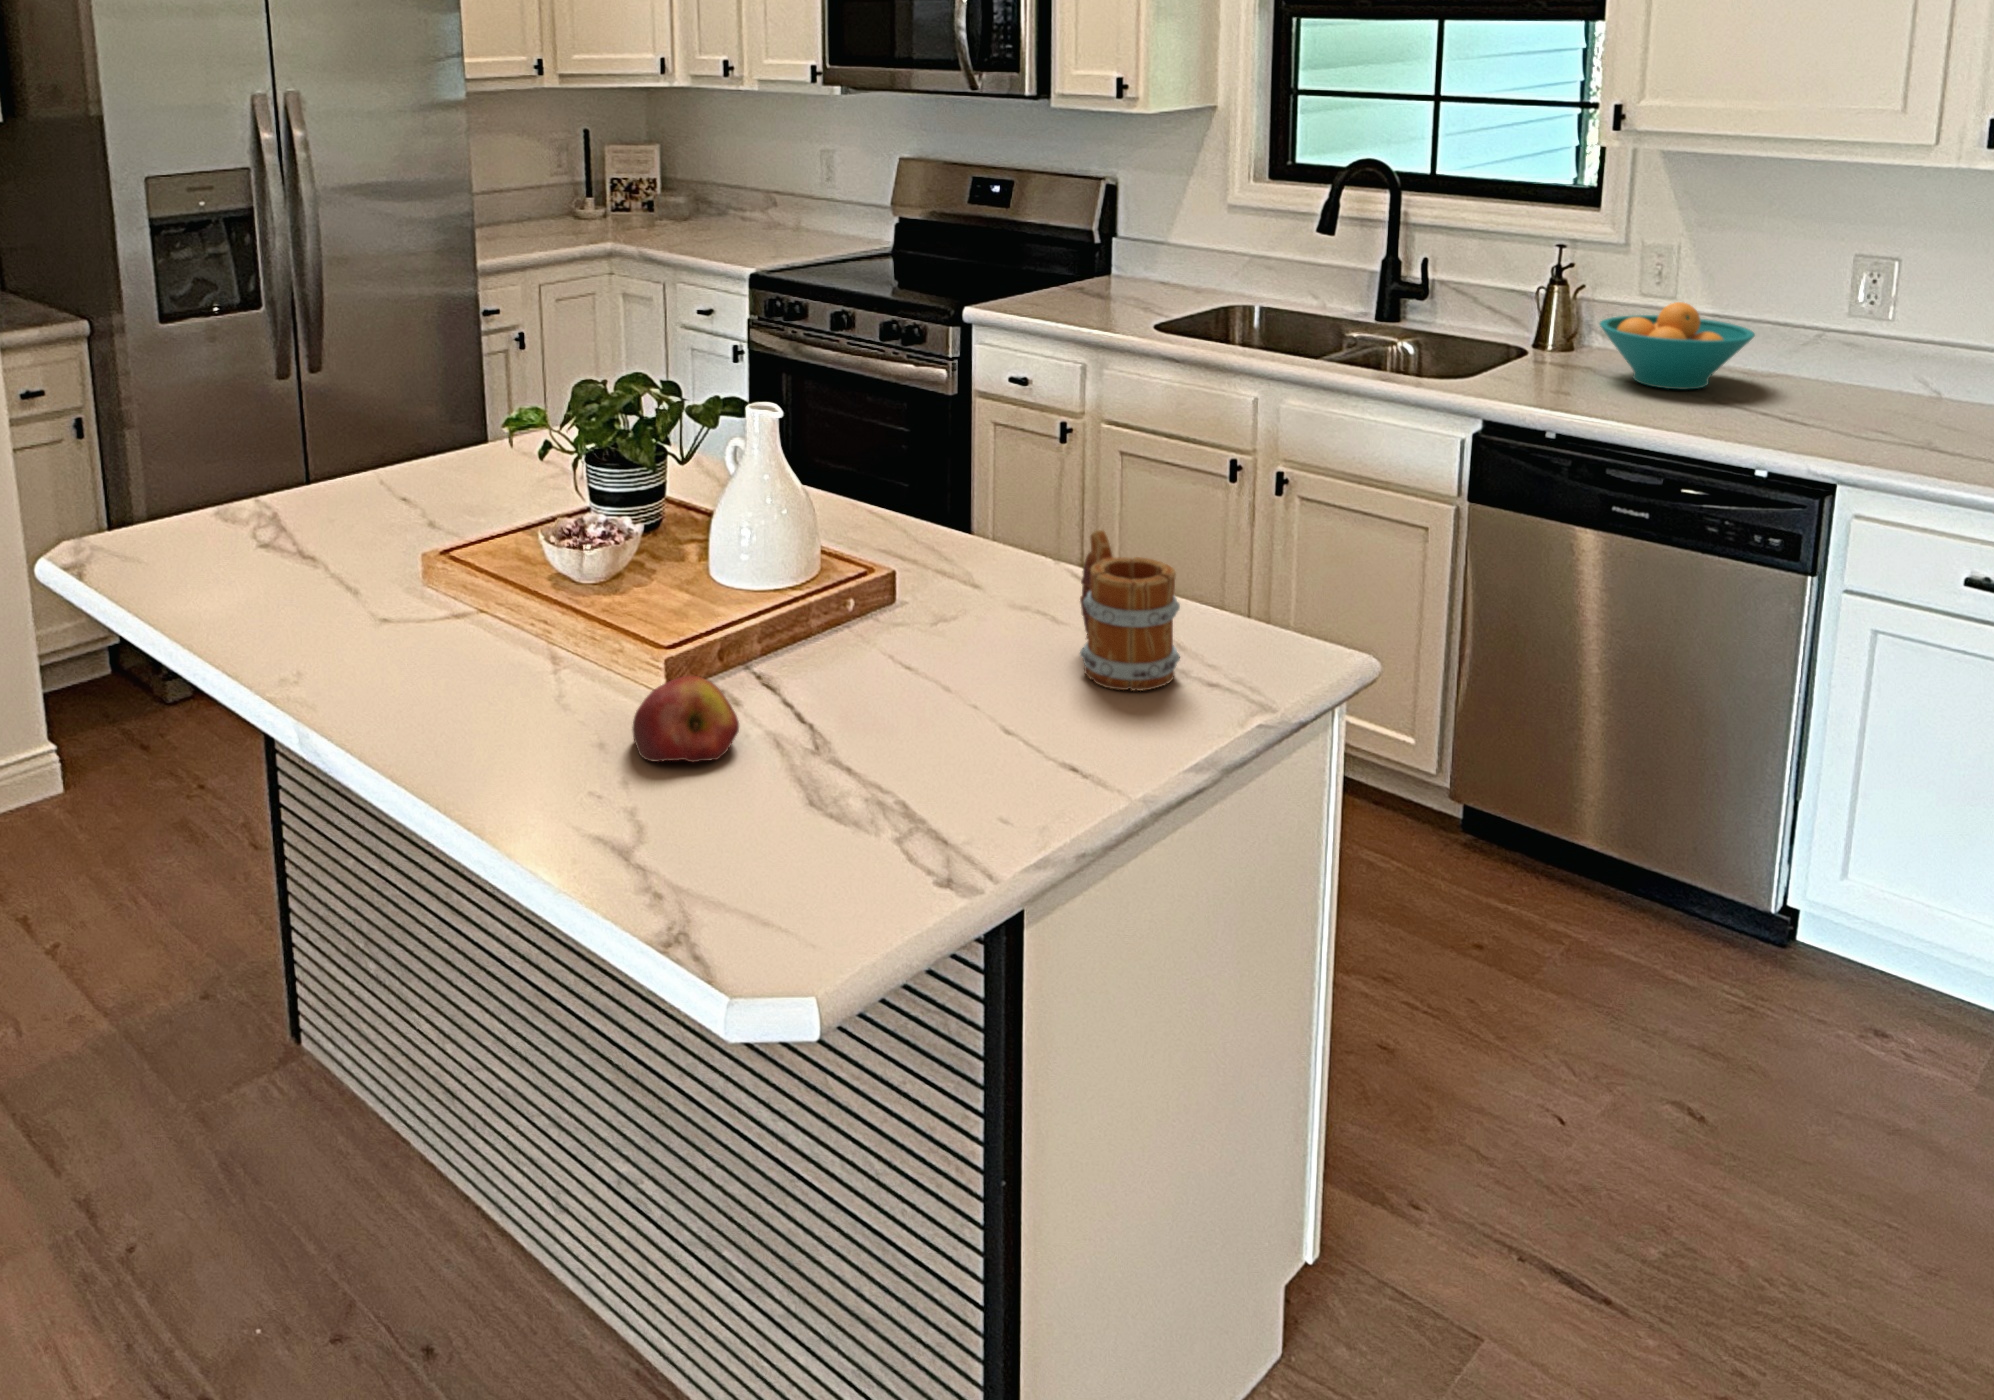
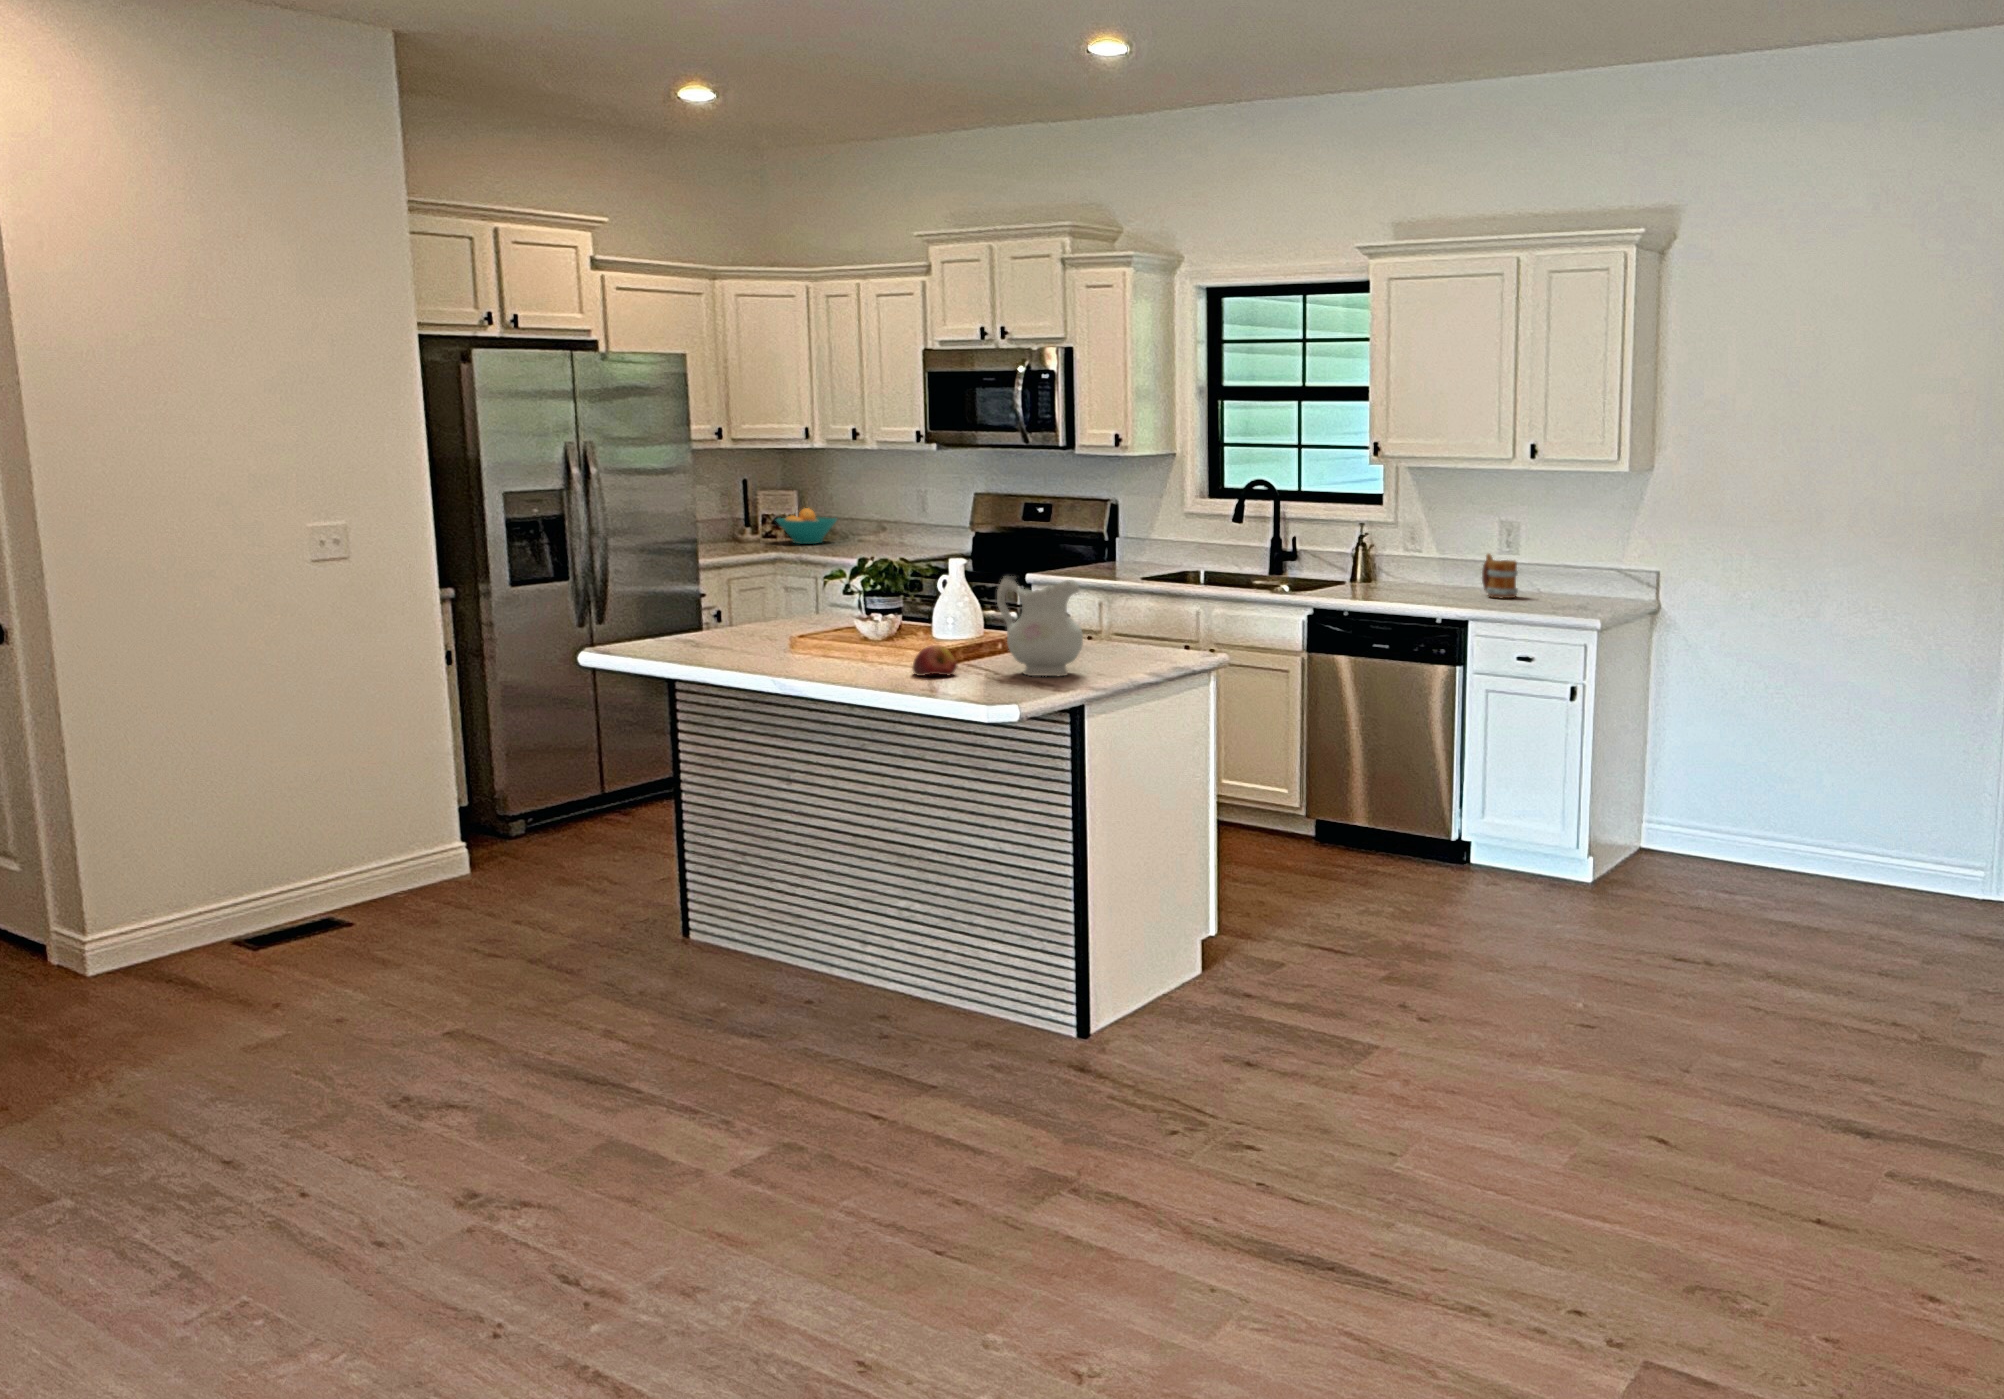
fruit bowl: present [1600,302,1755,389] -> present [776,508,836,544]
ceramic pitcher: none [841,512,1048,774] -> present [997,576,1083,676]
mug: present [1080,530,1180,691] -> present [1482,554,1518,598]

